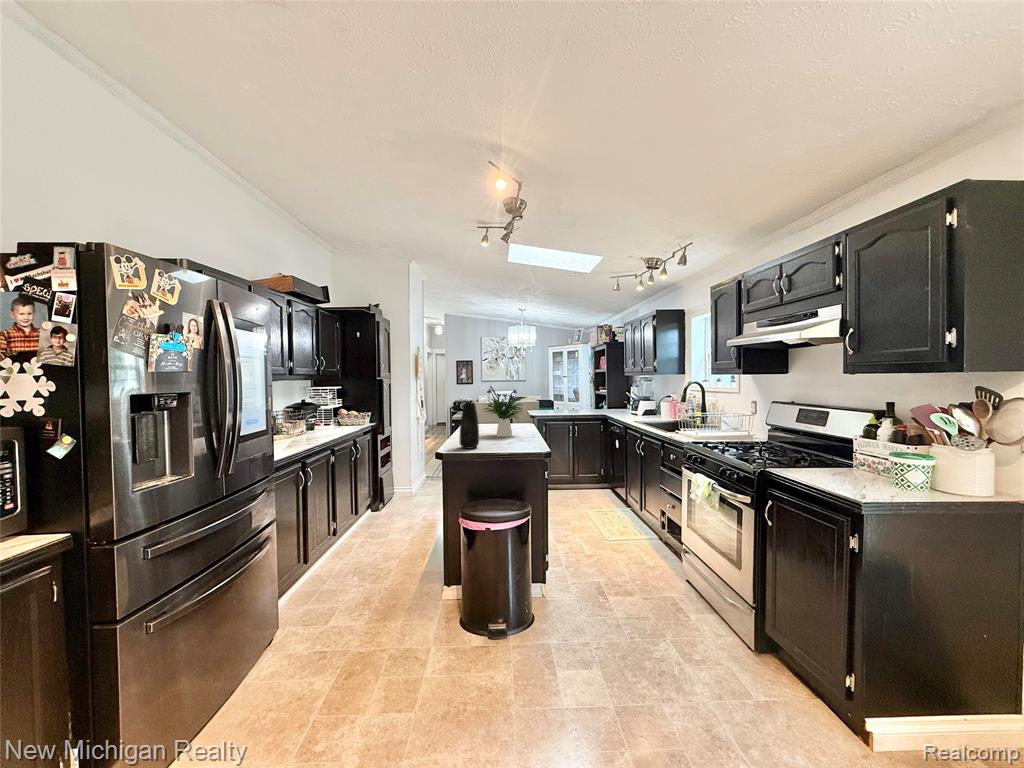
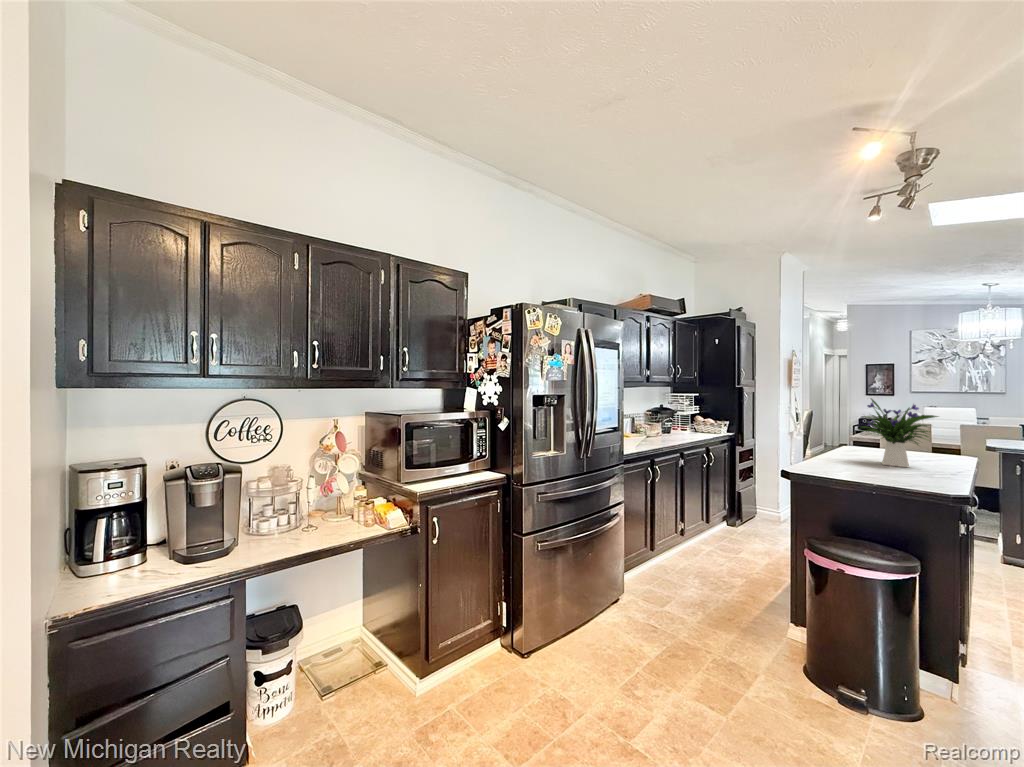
vase: present [459,402,479,449] -> none [813,417,841,472]

